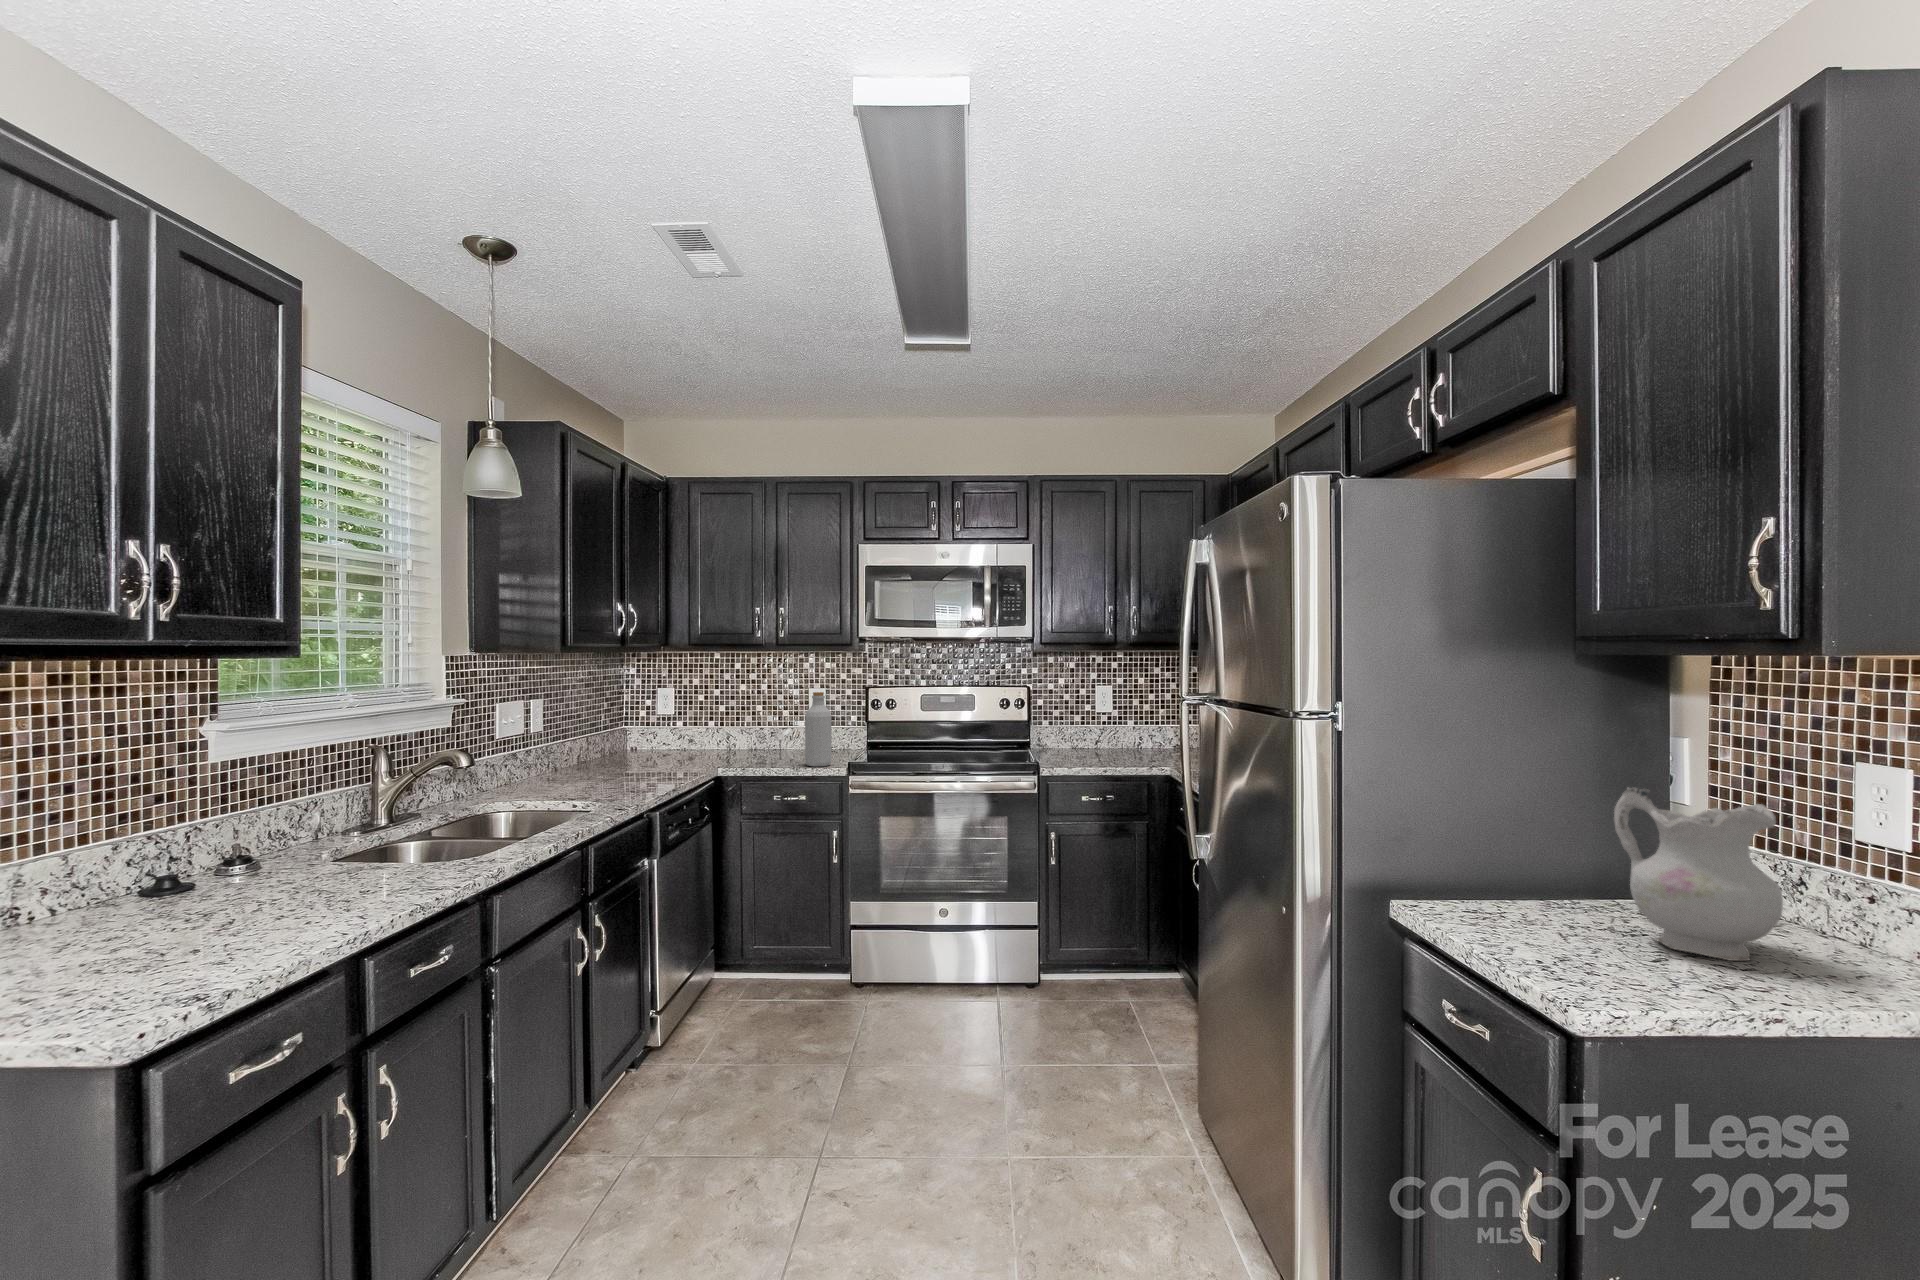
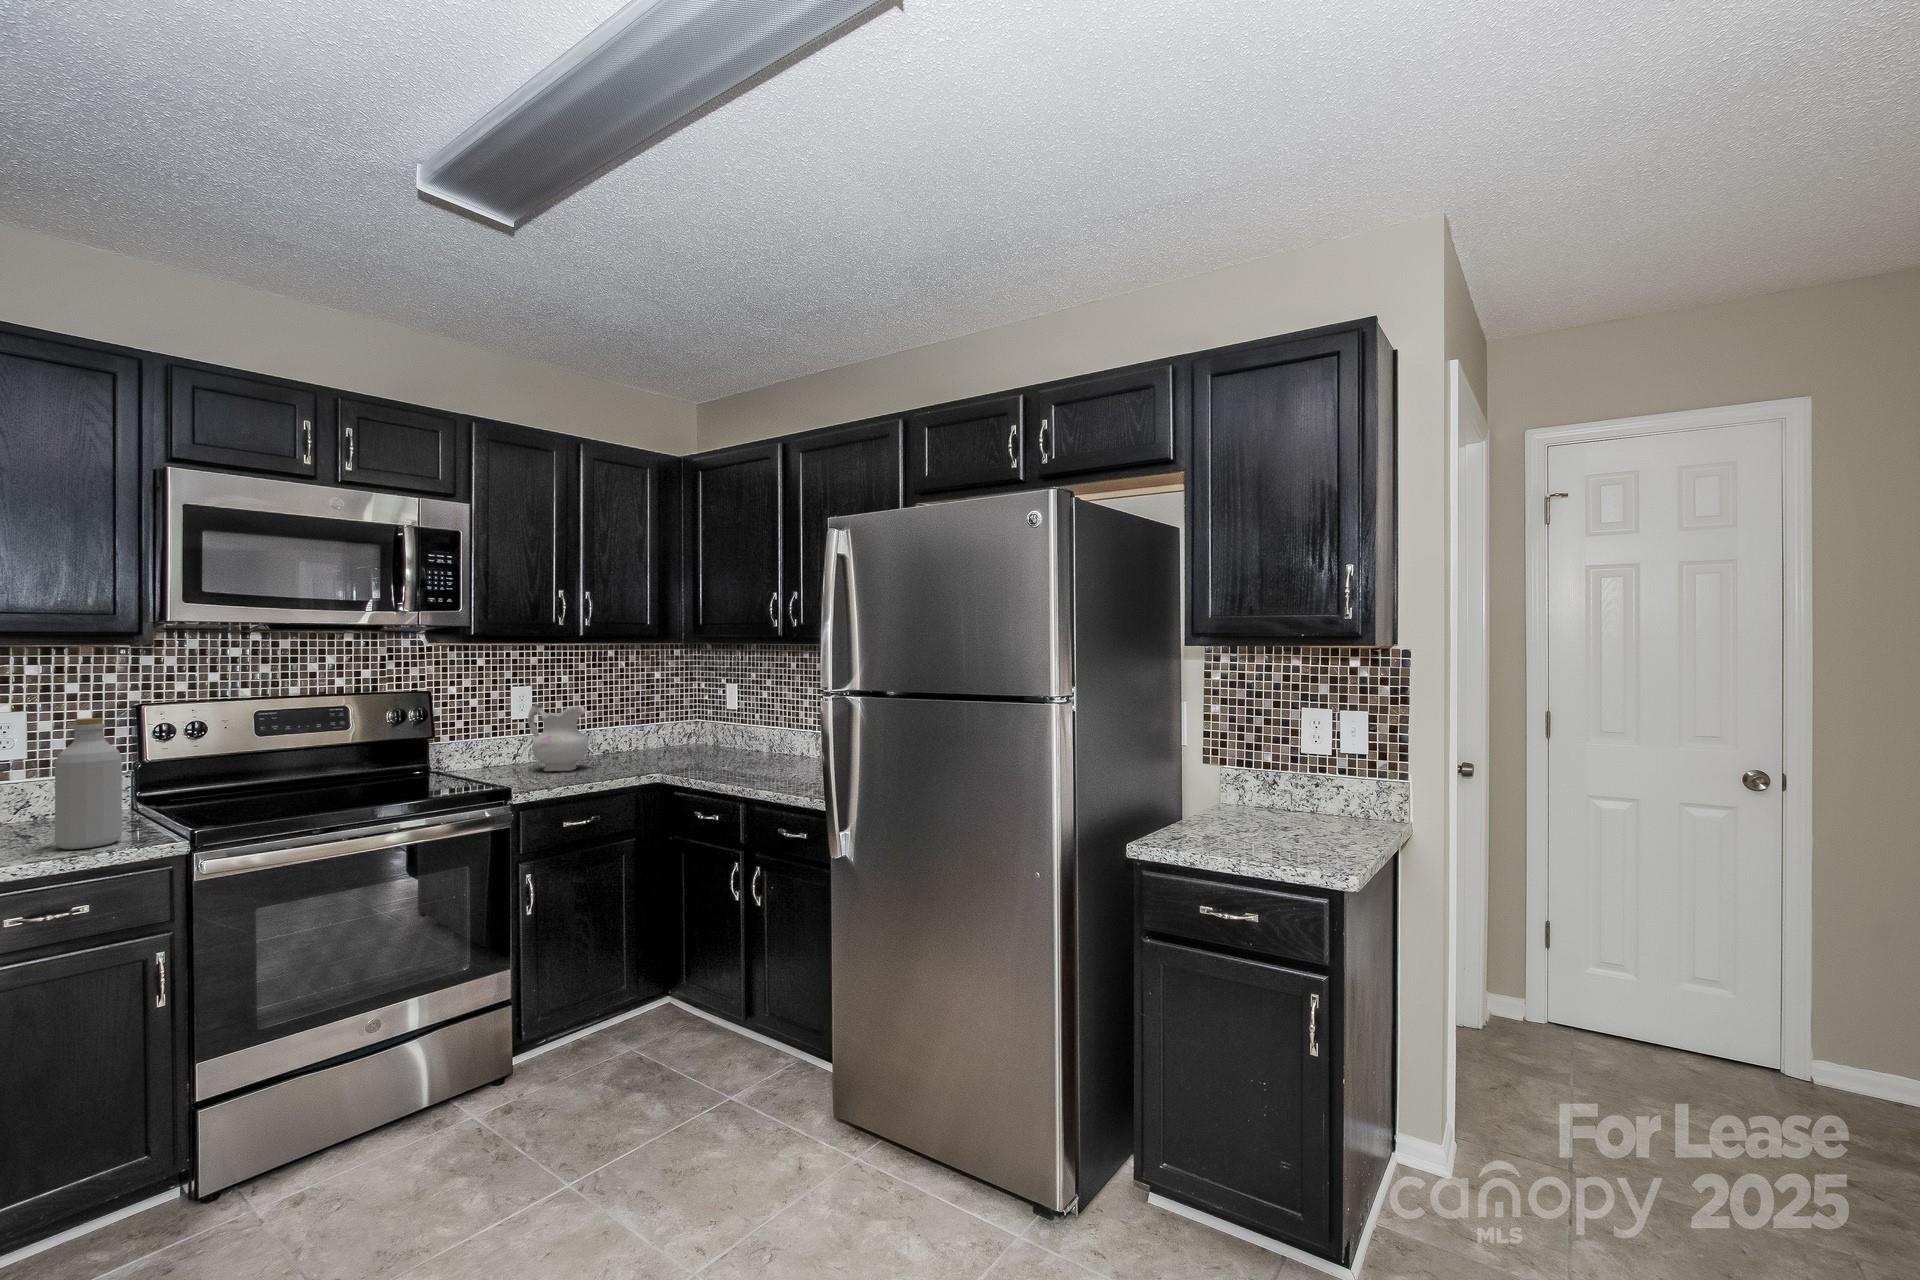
ceramic pitcher: present [1614,787,1783,961] -> present [528,704,588,771]

